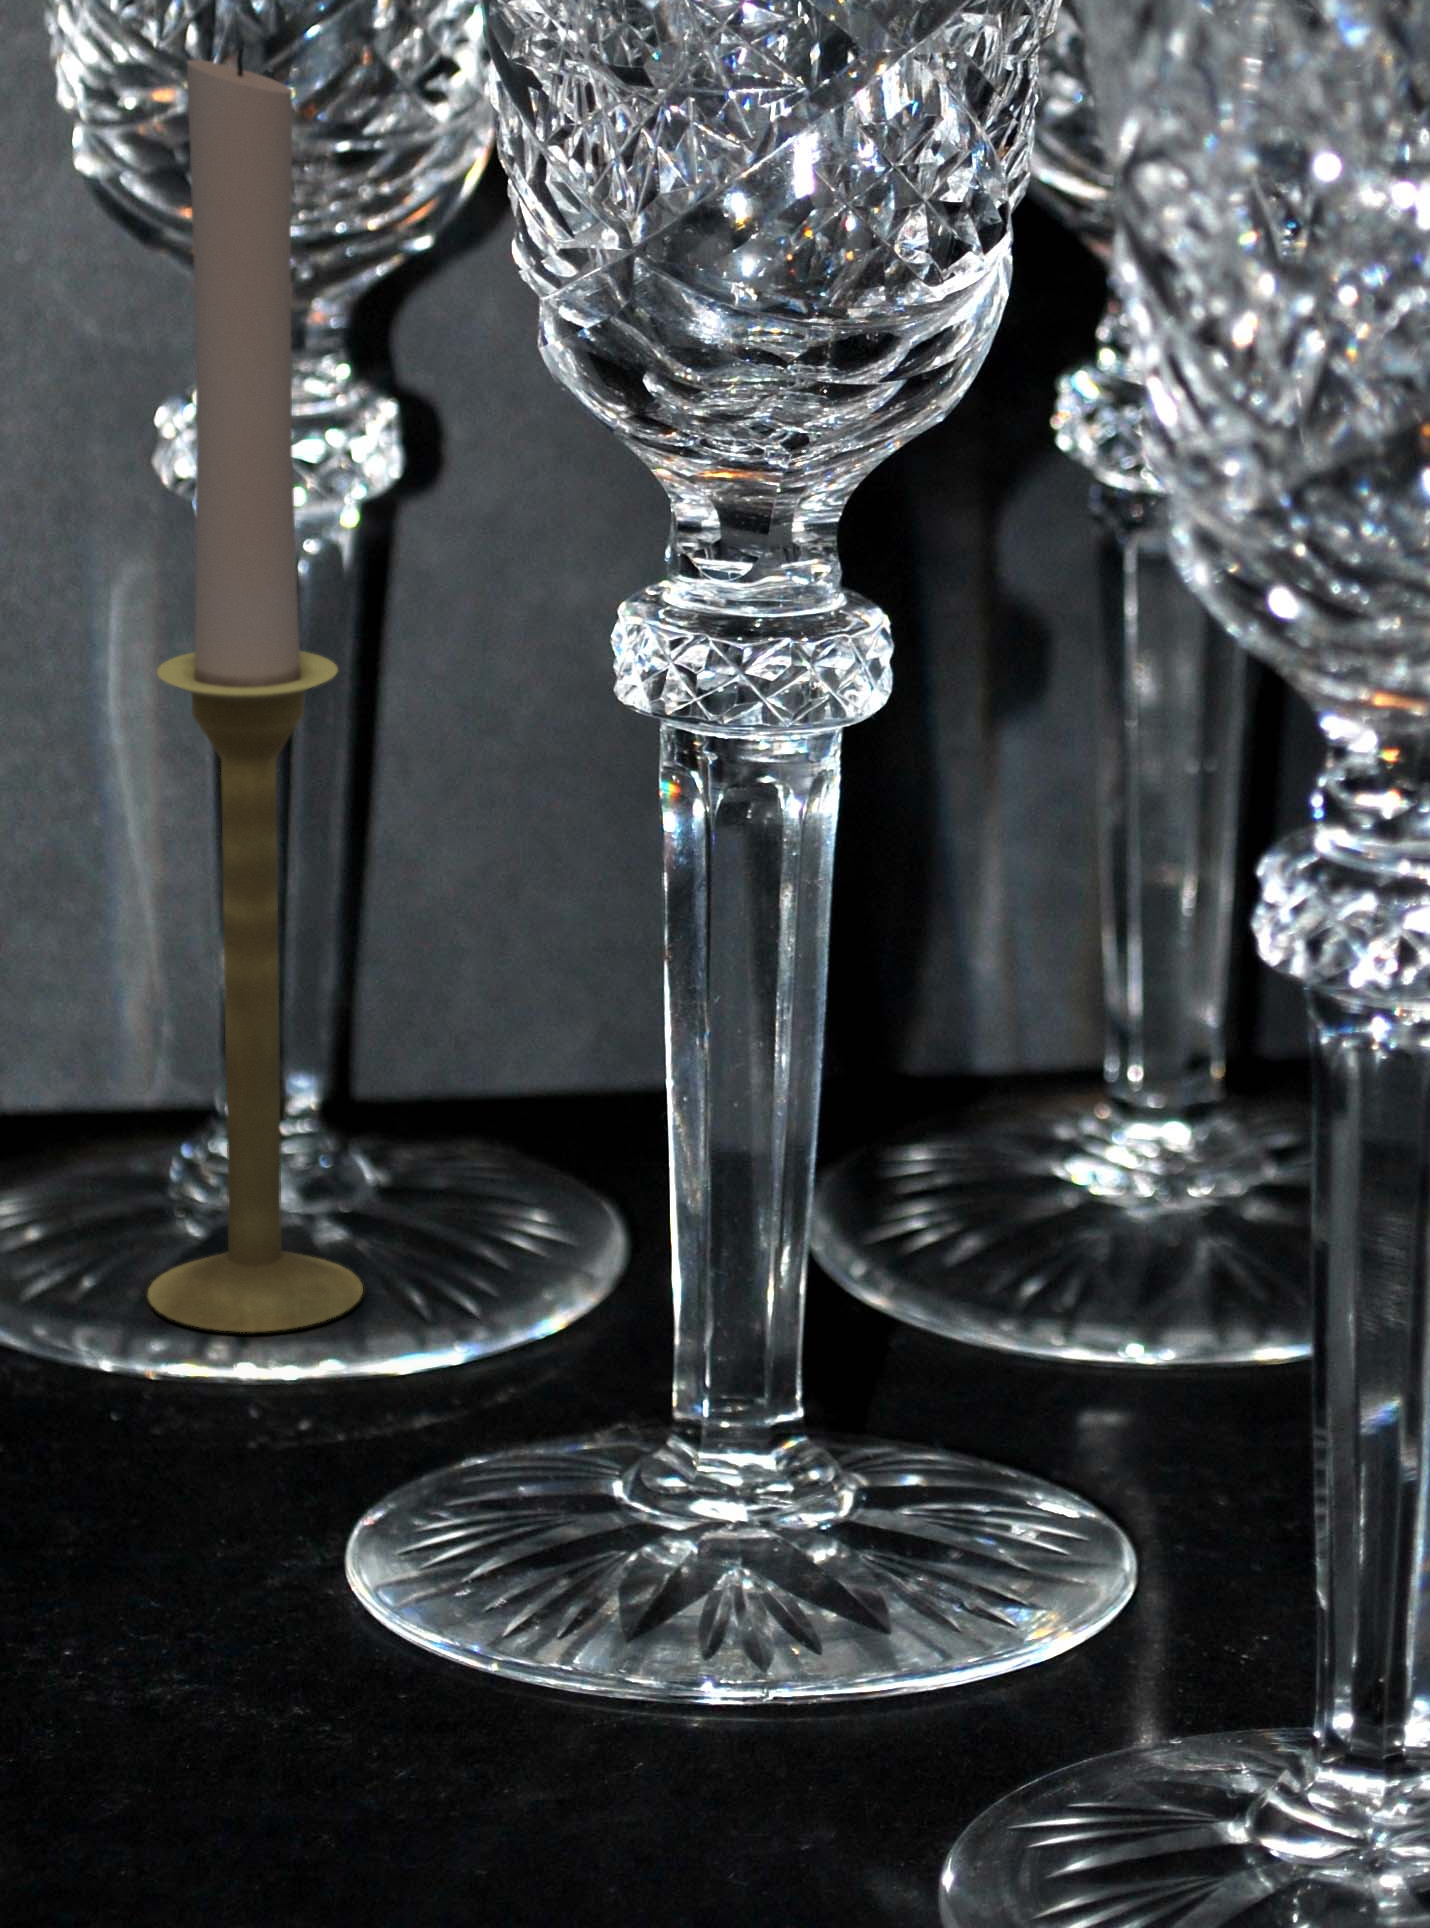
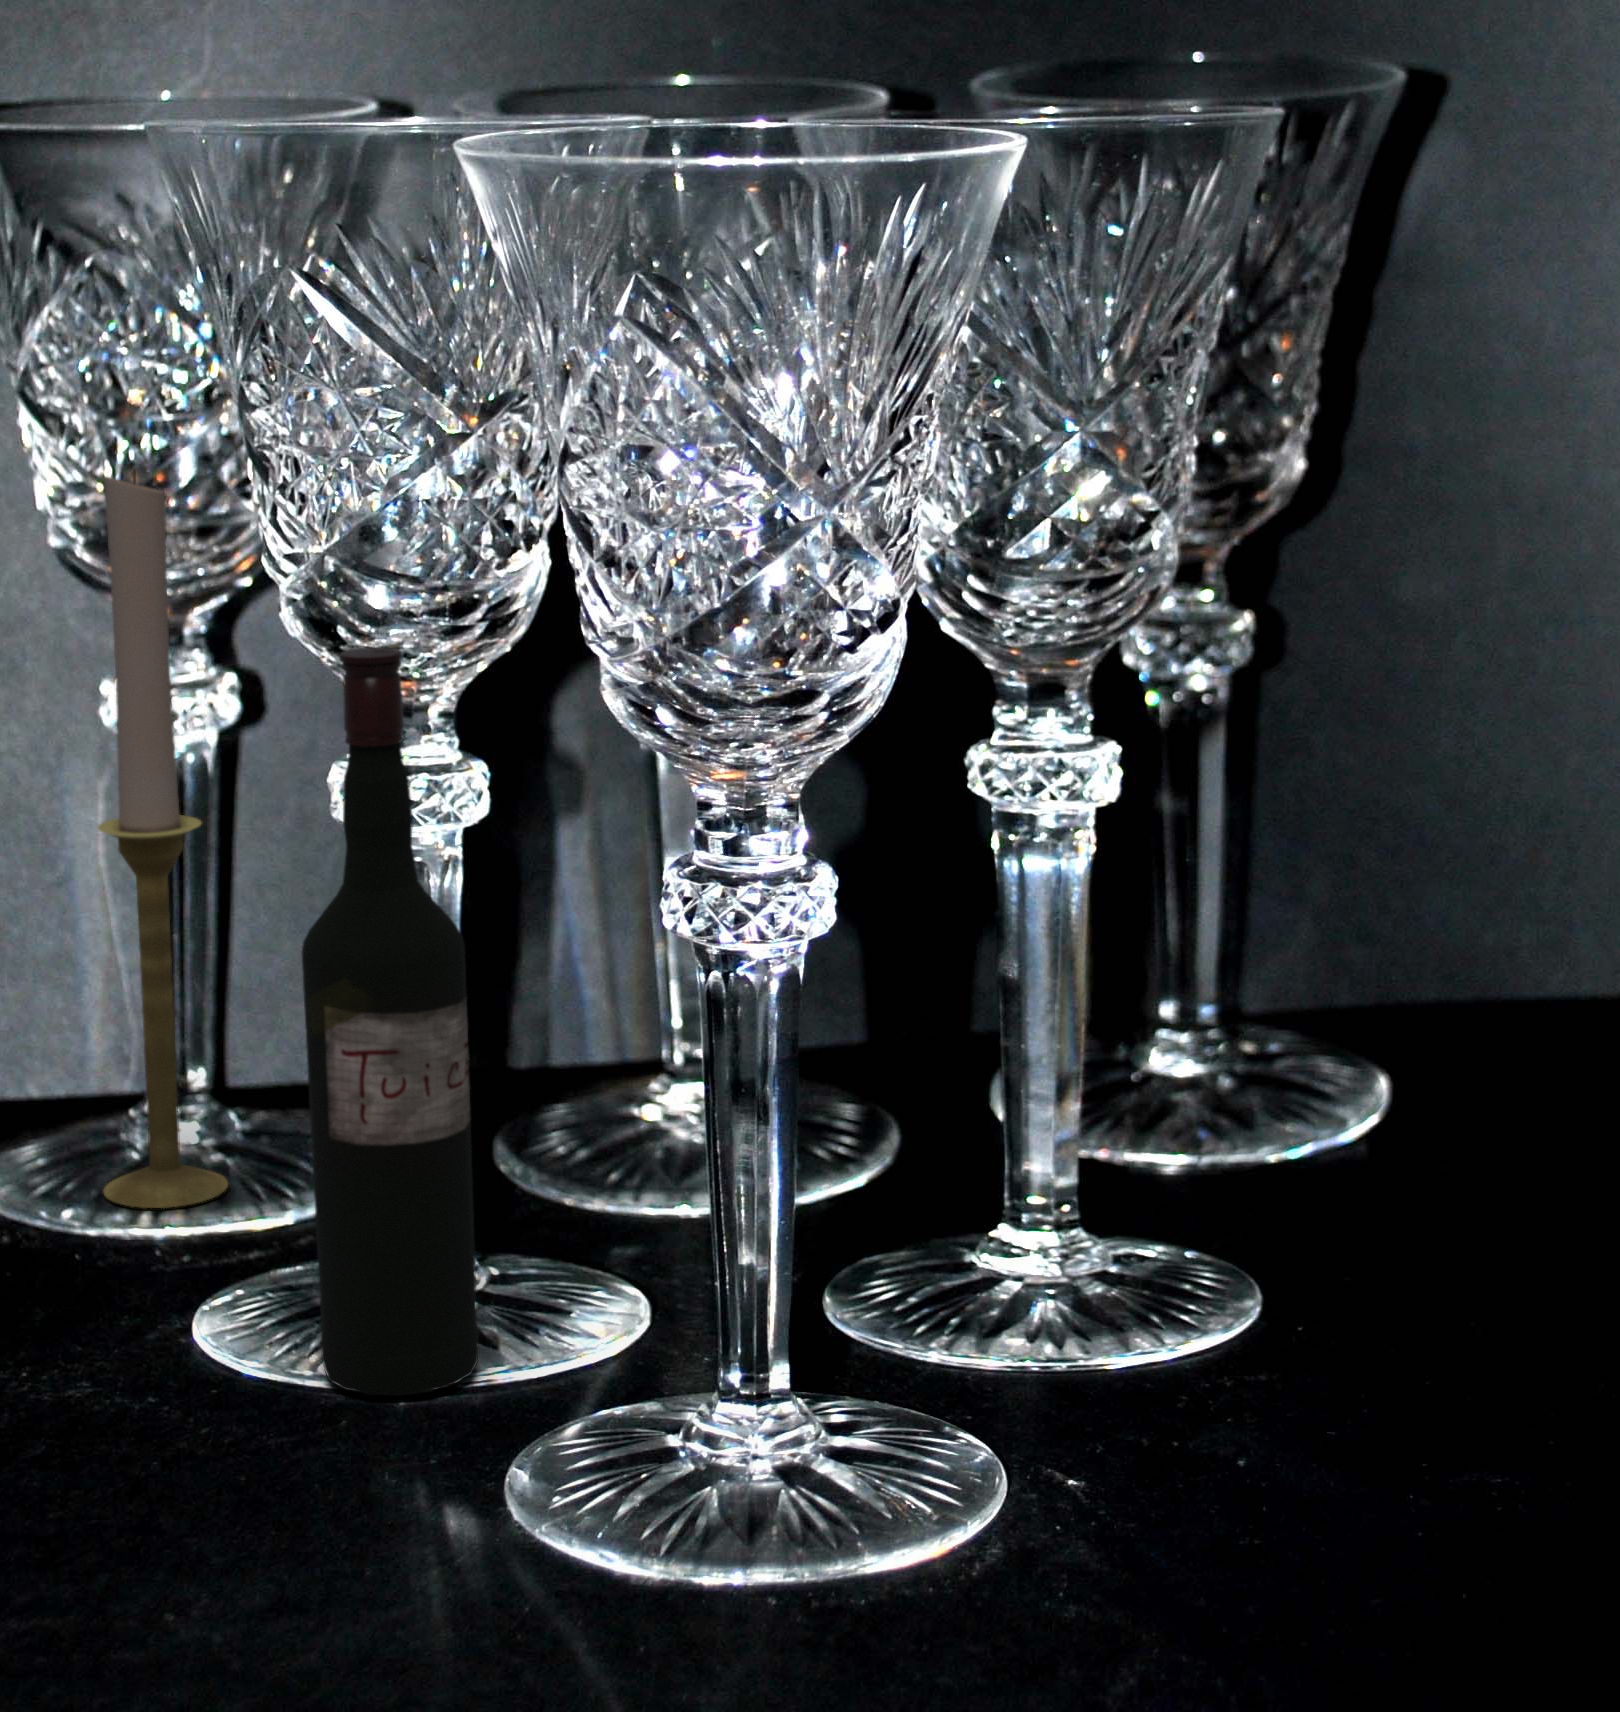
wine bottle: none [578,426,863,1722] -> present [302,647,479,1396]

